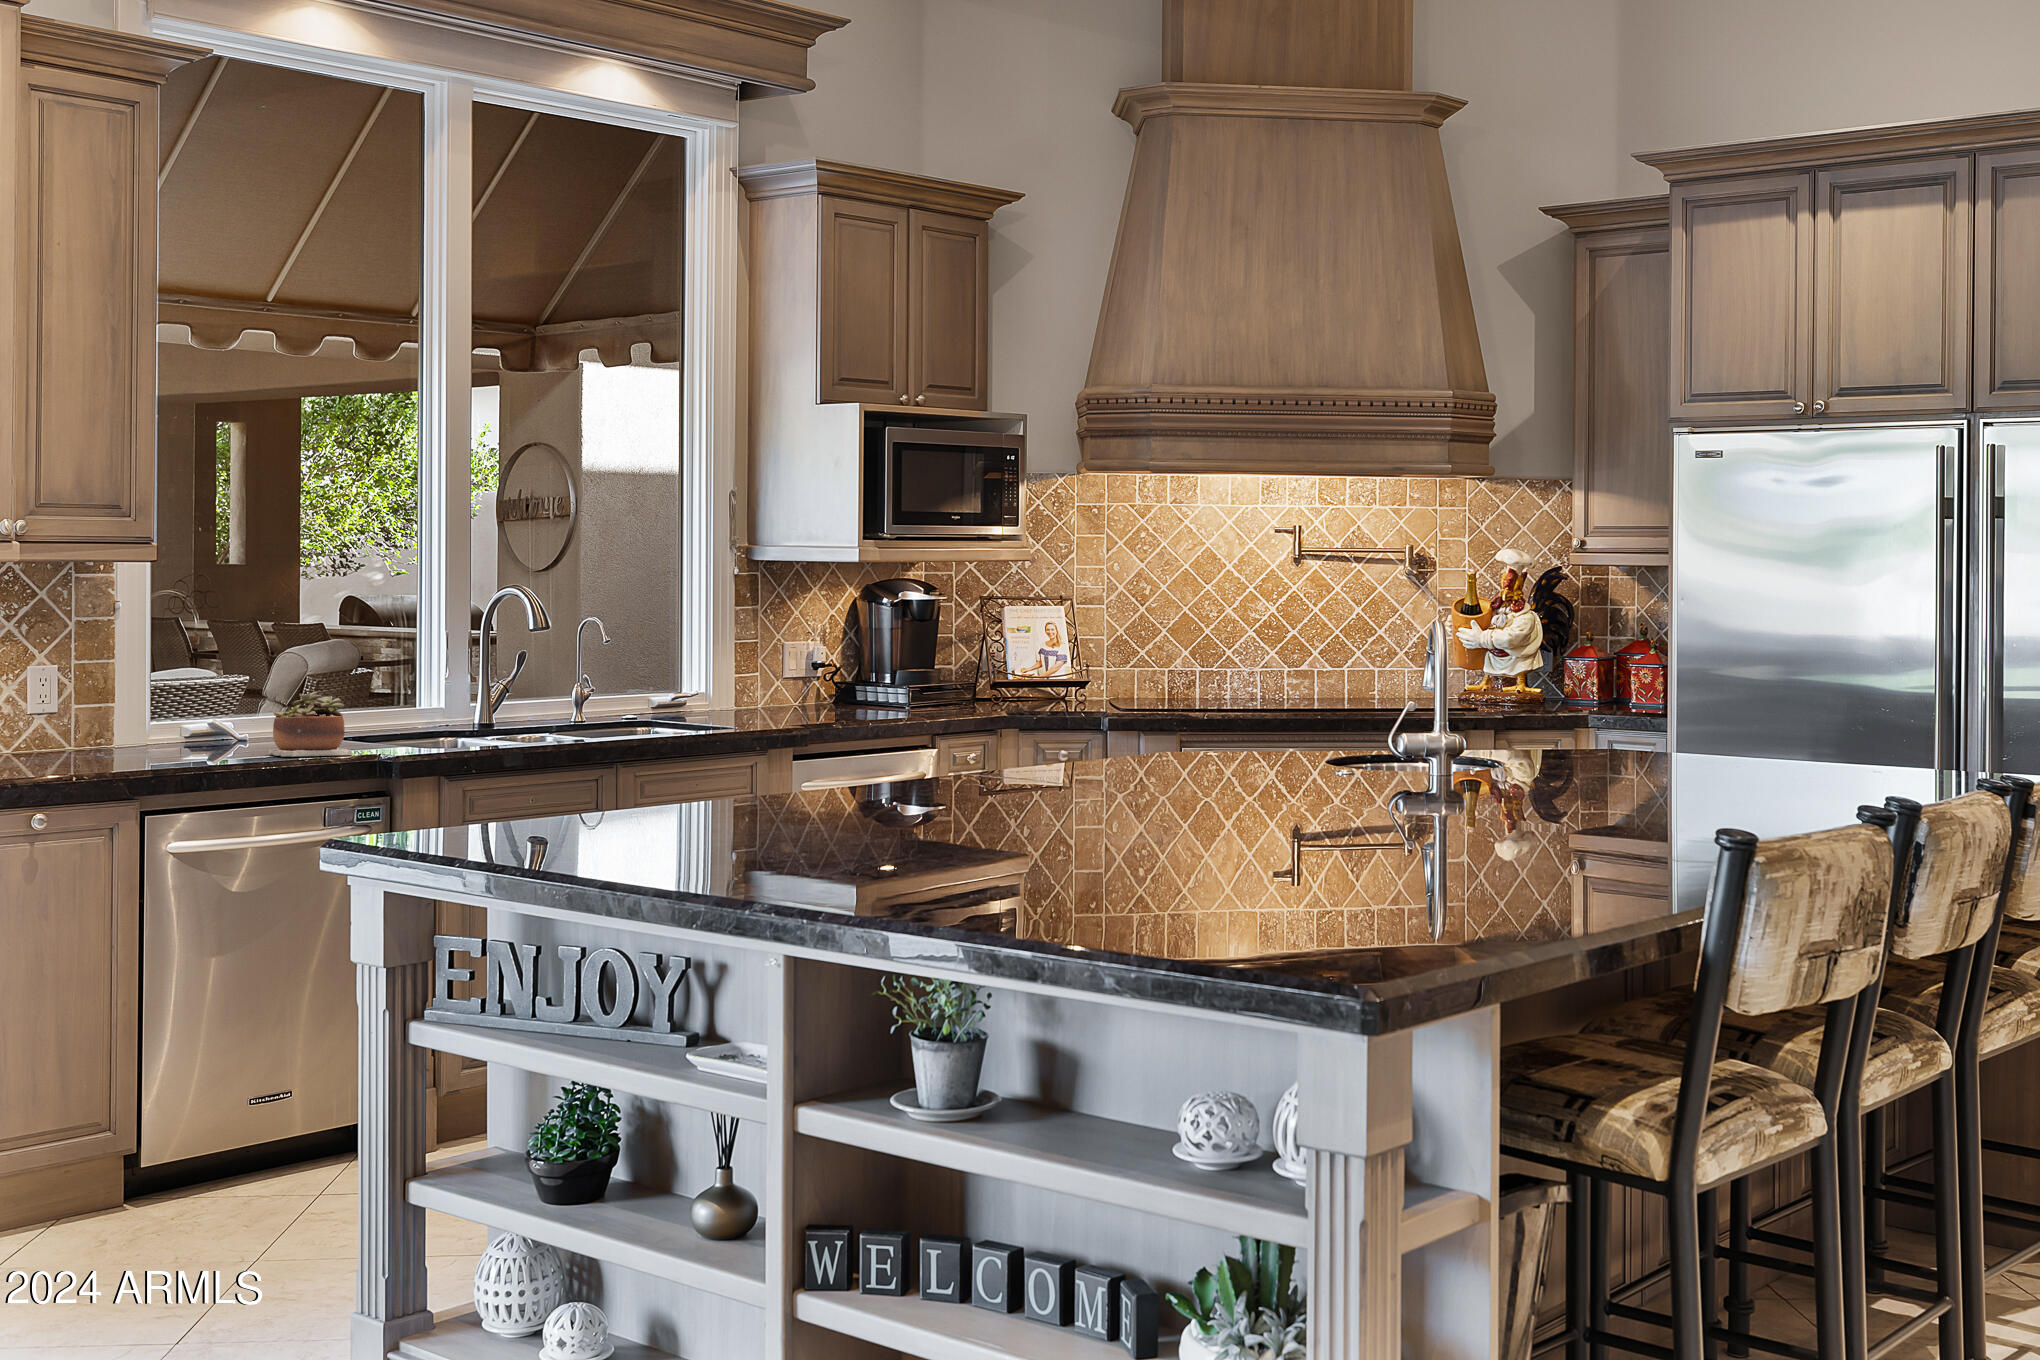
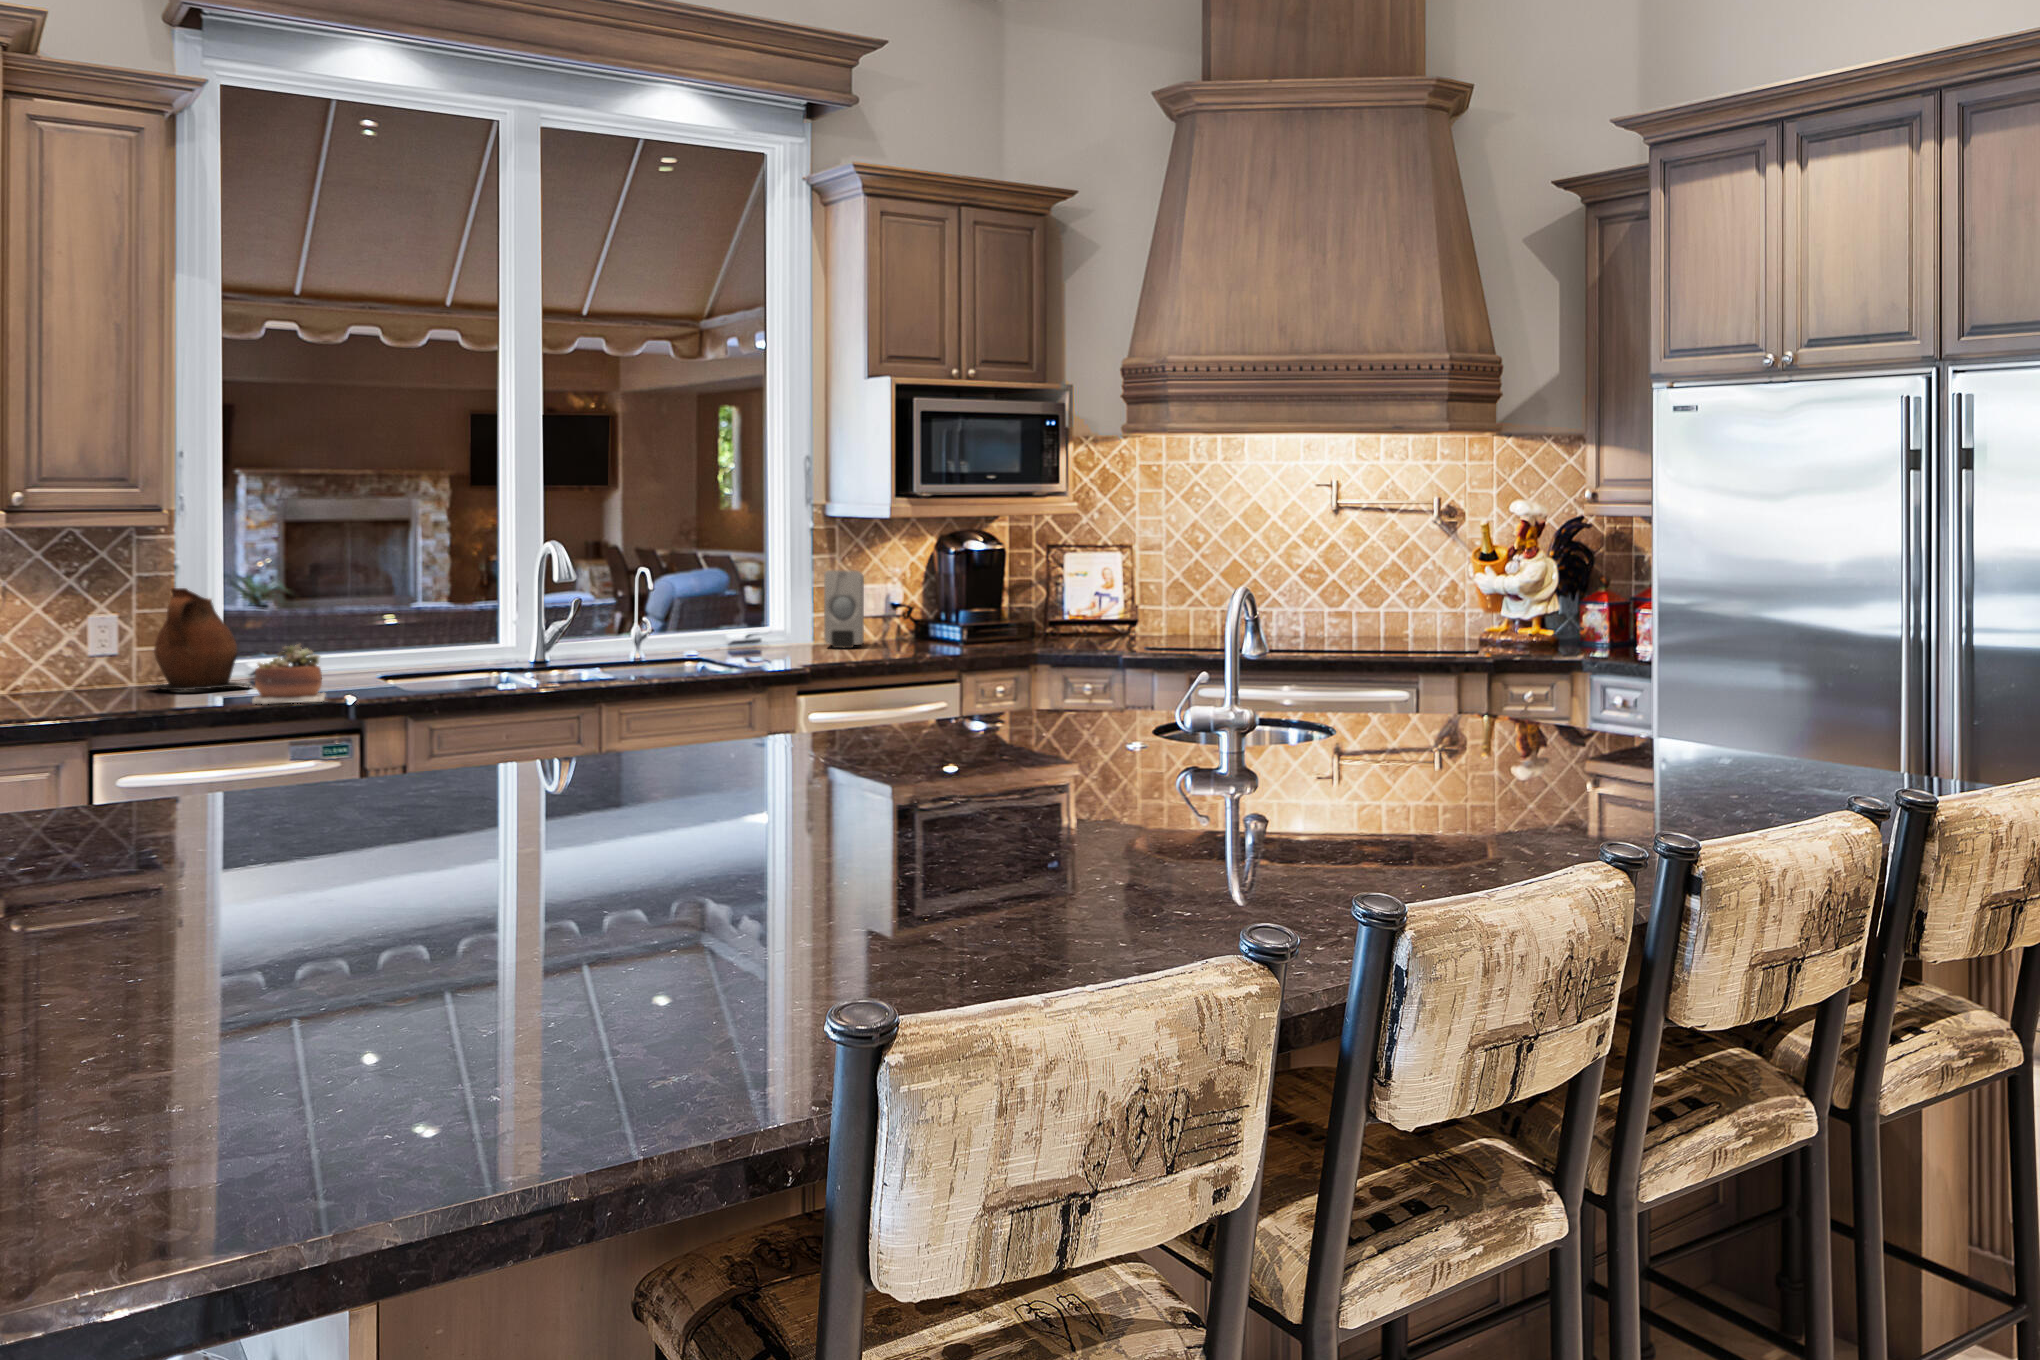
soap dispenser: none [749,624,797,713] -> present [824,570,864,648]
ceramic pitcher: none [103,630,224,747] -> present [154,588,250,690]

